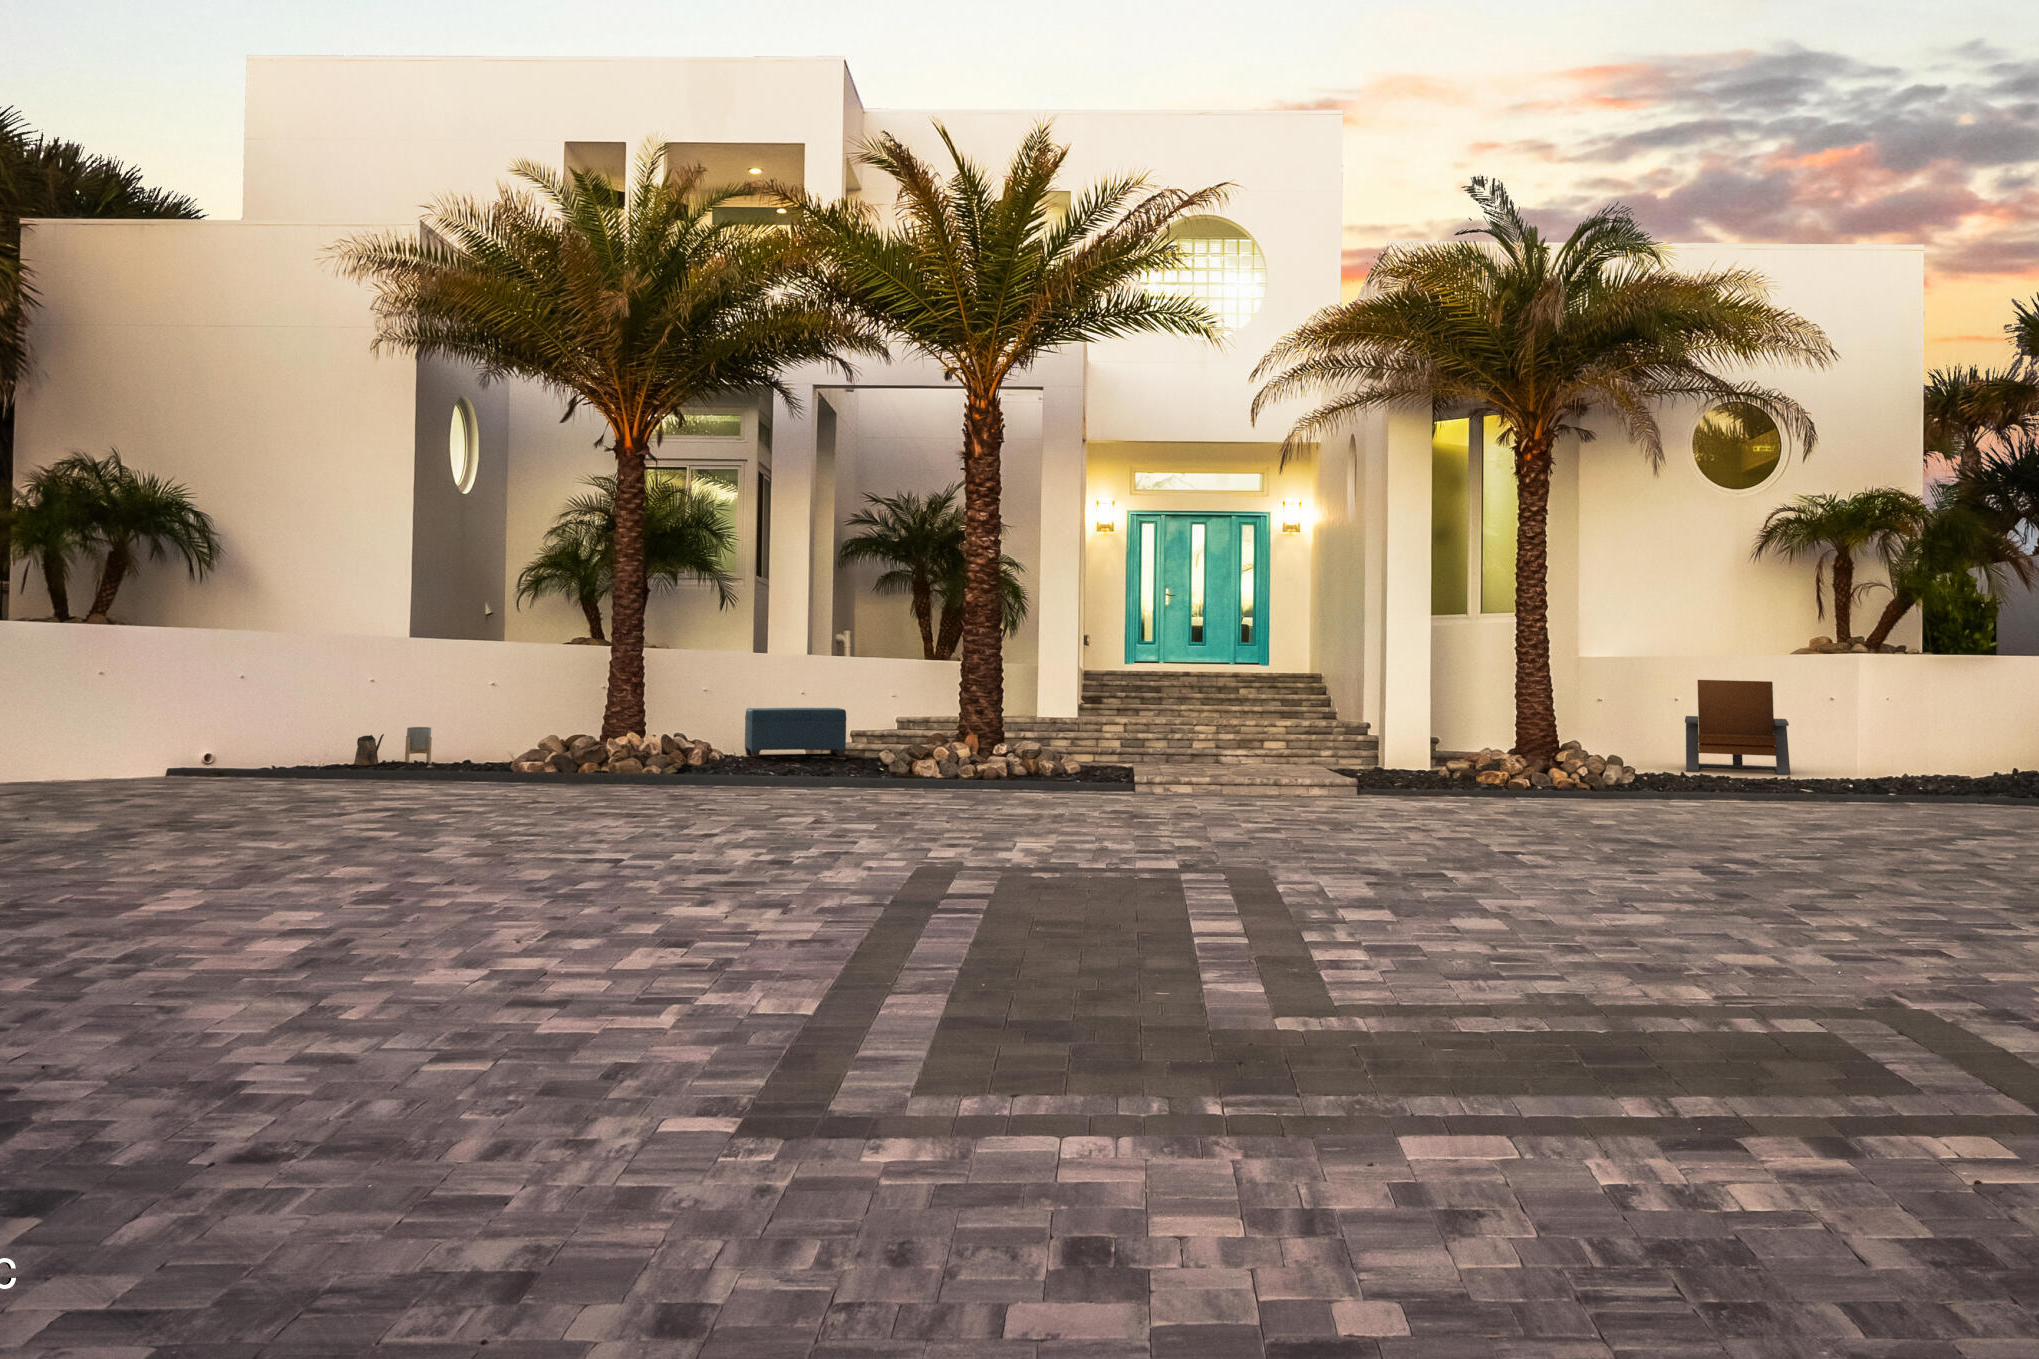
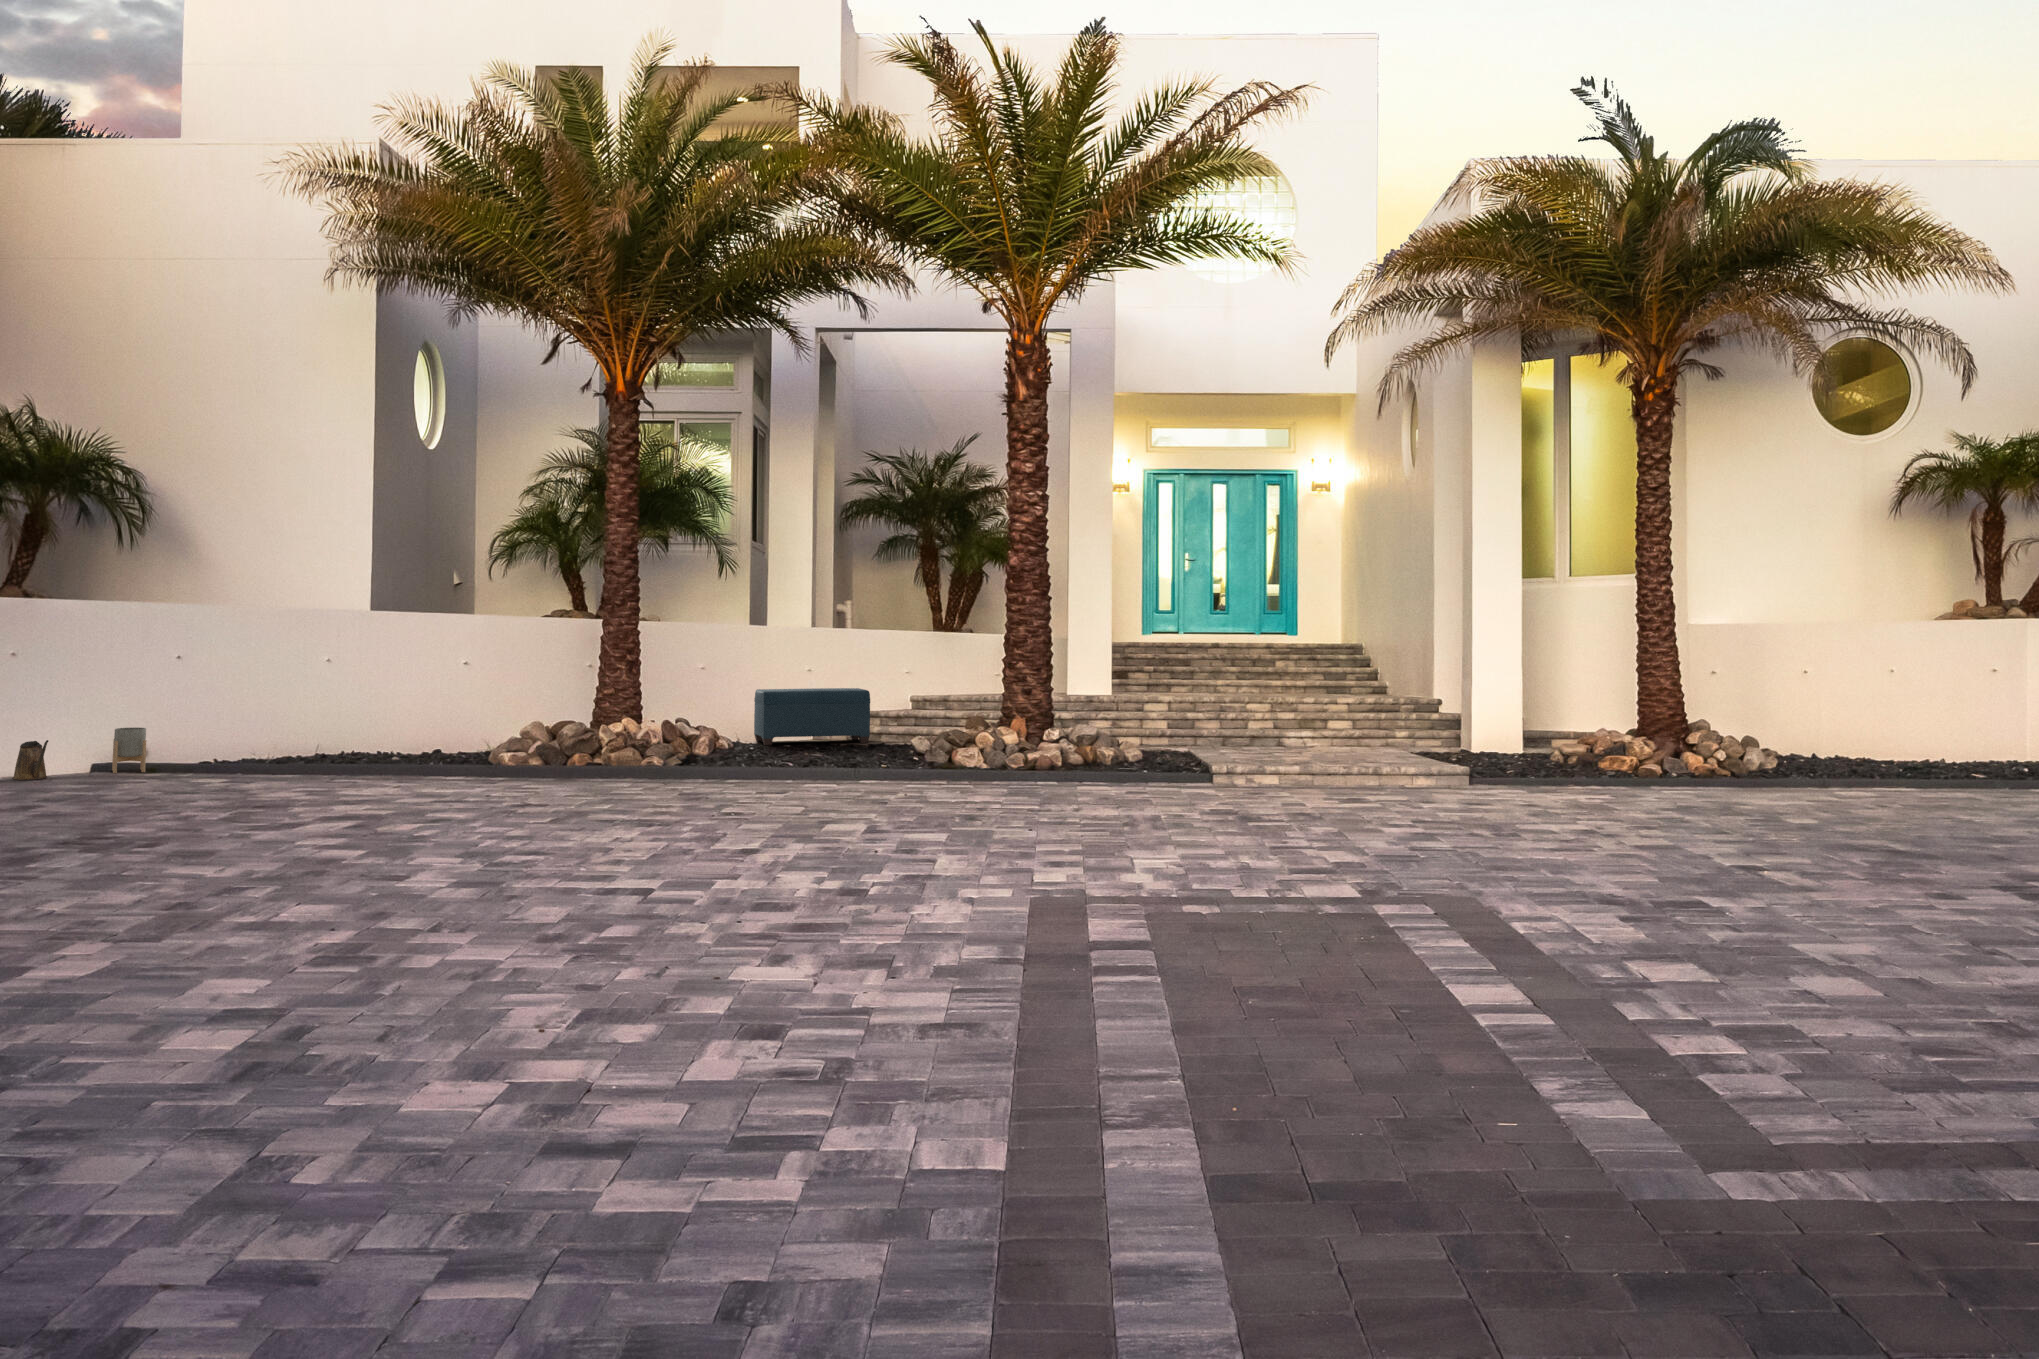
lounge chair: present [1685,680,1790,775] -> none [1824,651,1954,760]
planter: present [405,727,432,763] -> present [112,728,146,773]
watering can: present [354,734,384,765] -> present [13,740,48,780]

